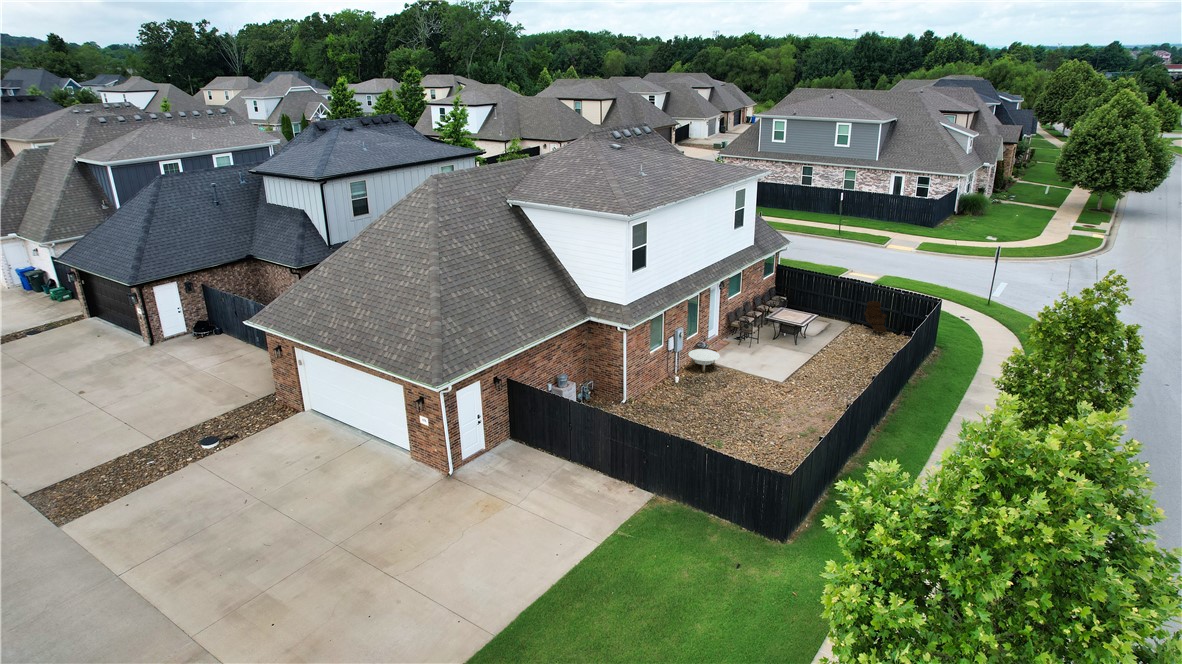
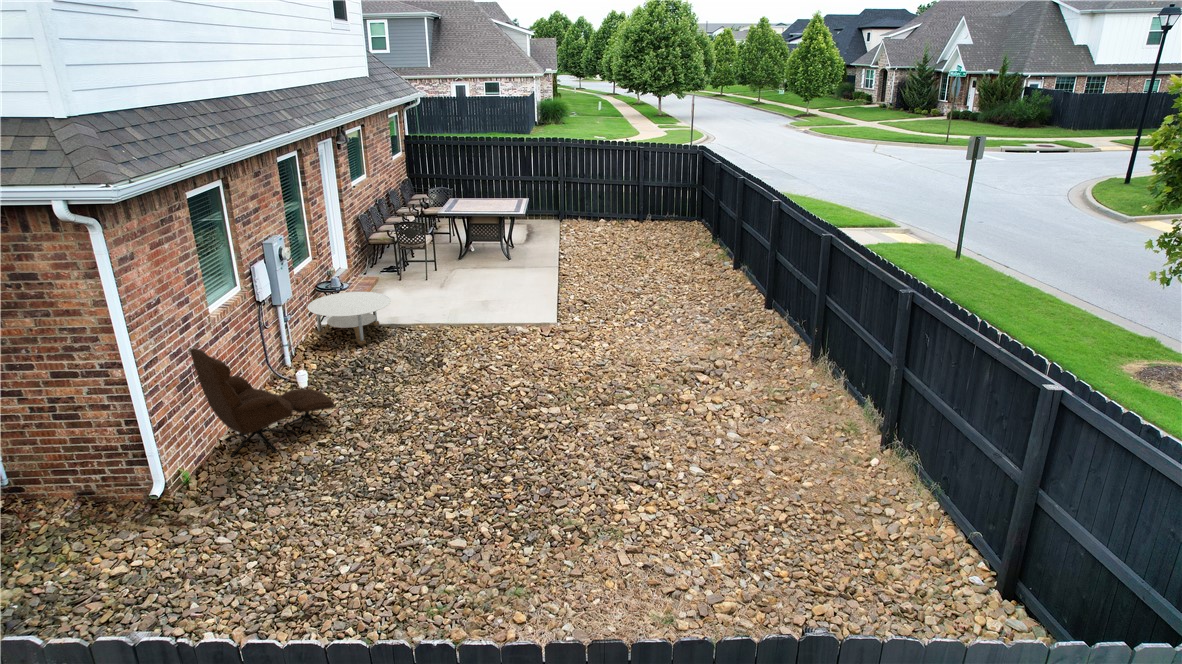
lounge chair: present [864,301,887,333] -> present [190,348,334,457]

